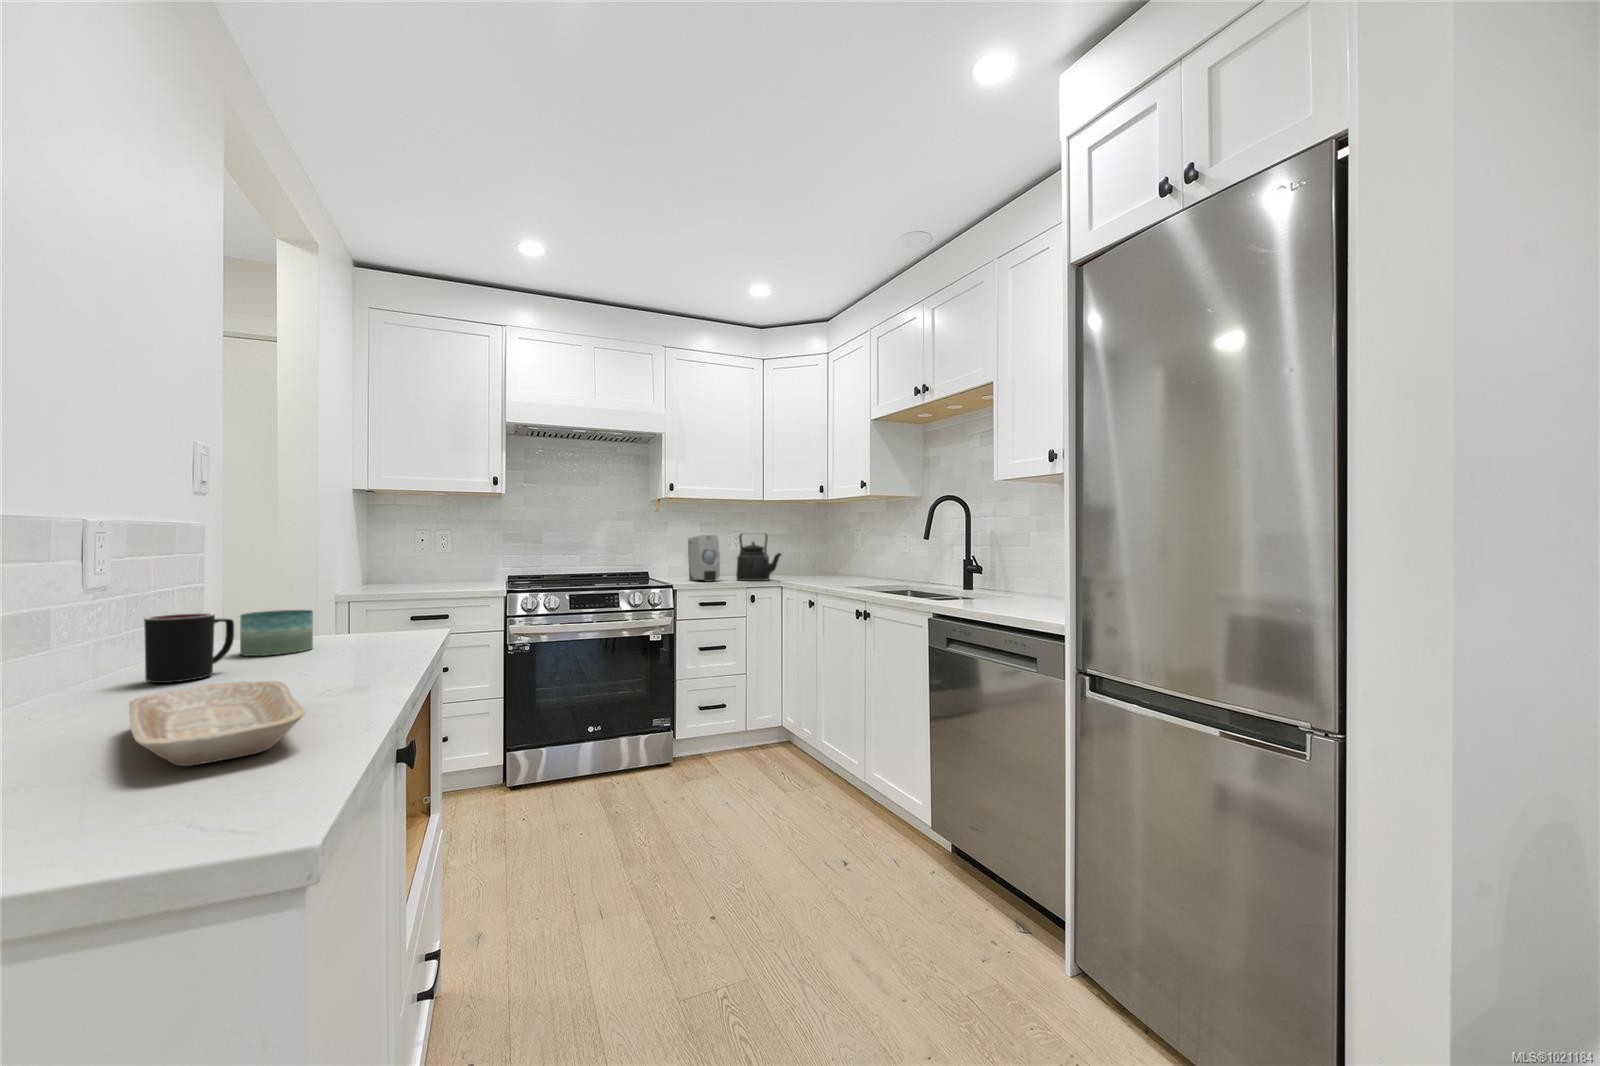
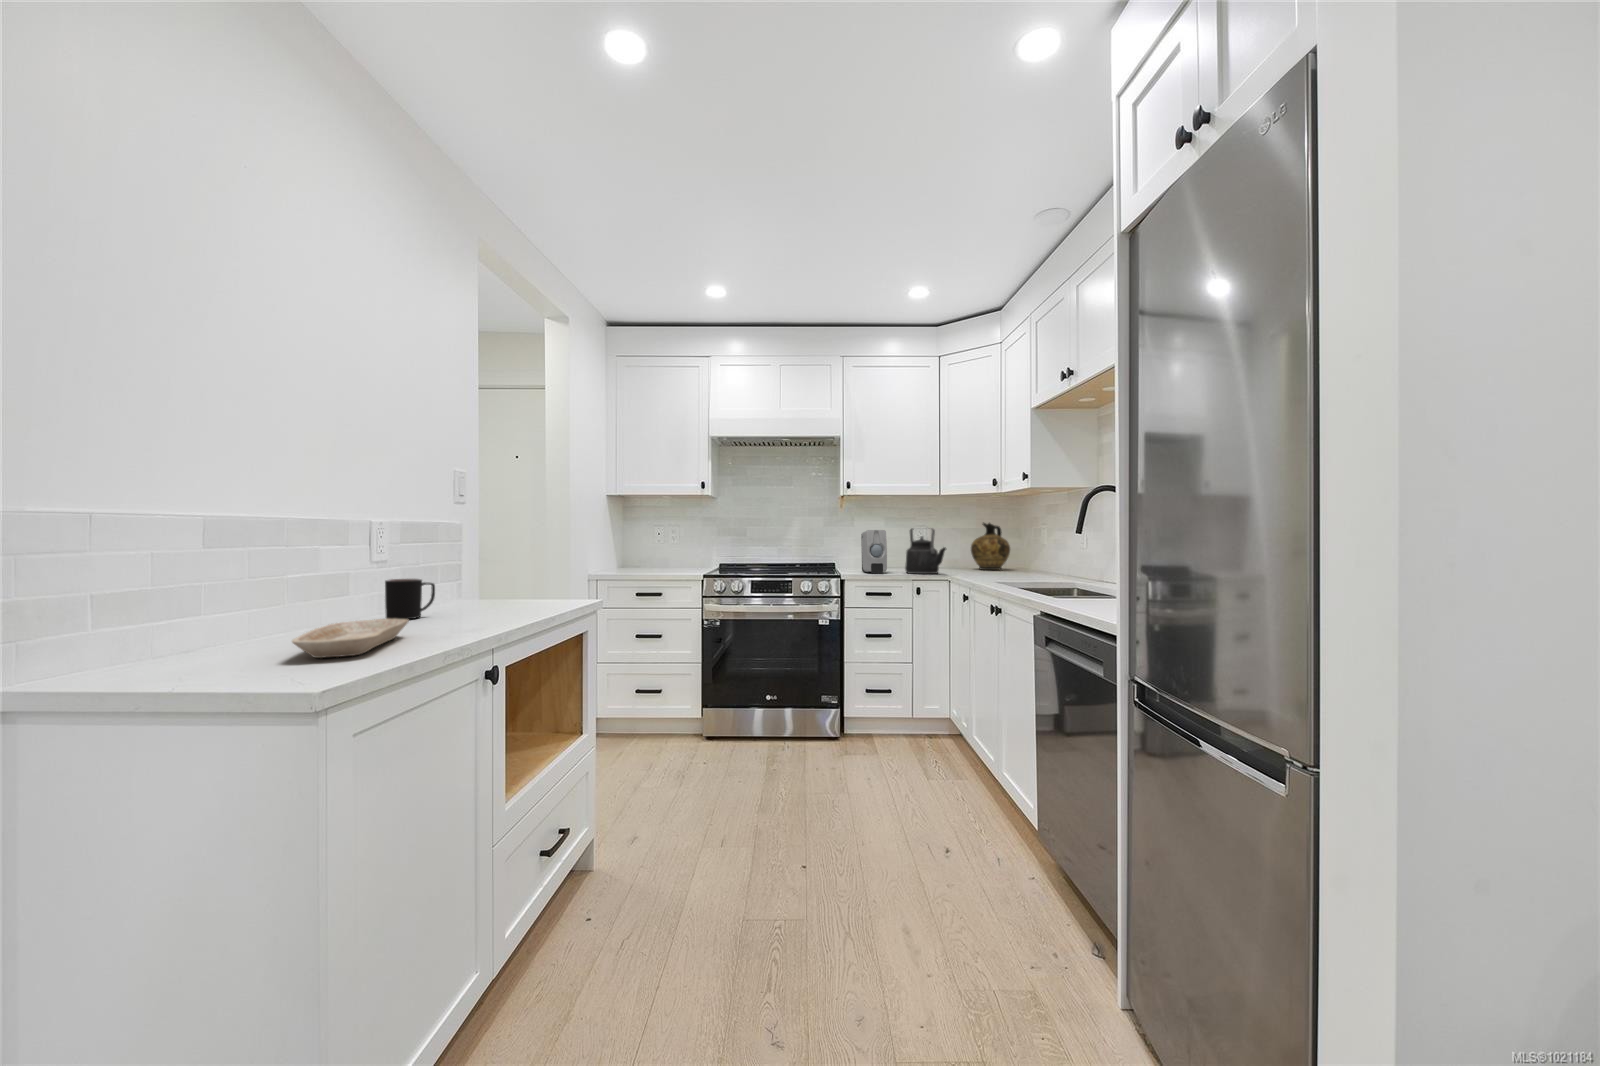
ceramic jug: none [788,528,826,575] -> present [971,523,1010,570]
candle: present [240,610,313,656] -> none [456,580,499,609]

